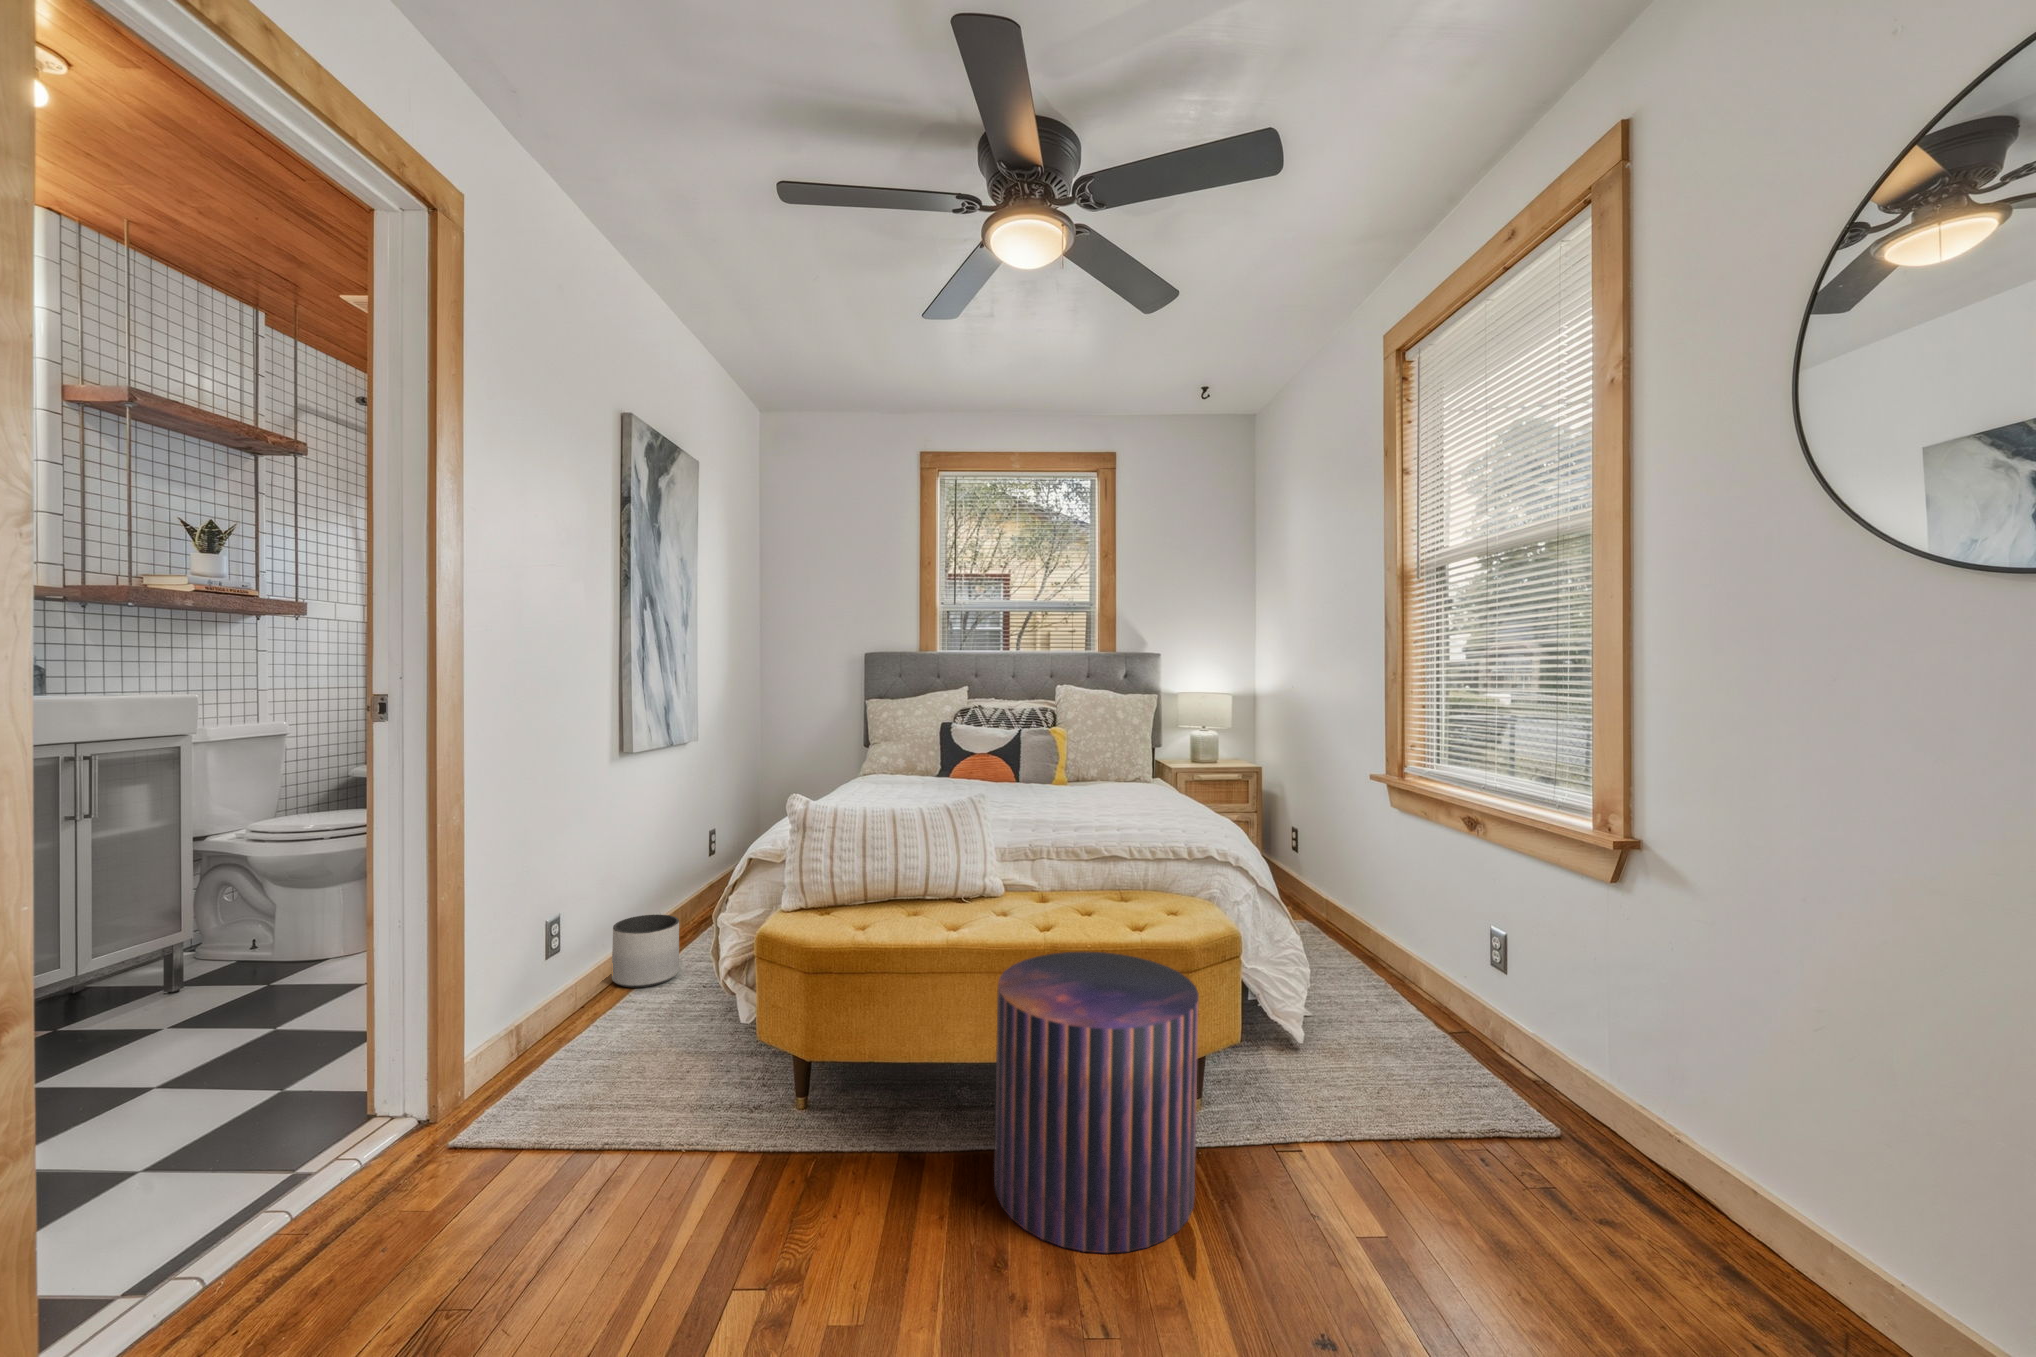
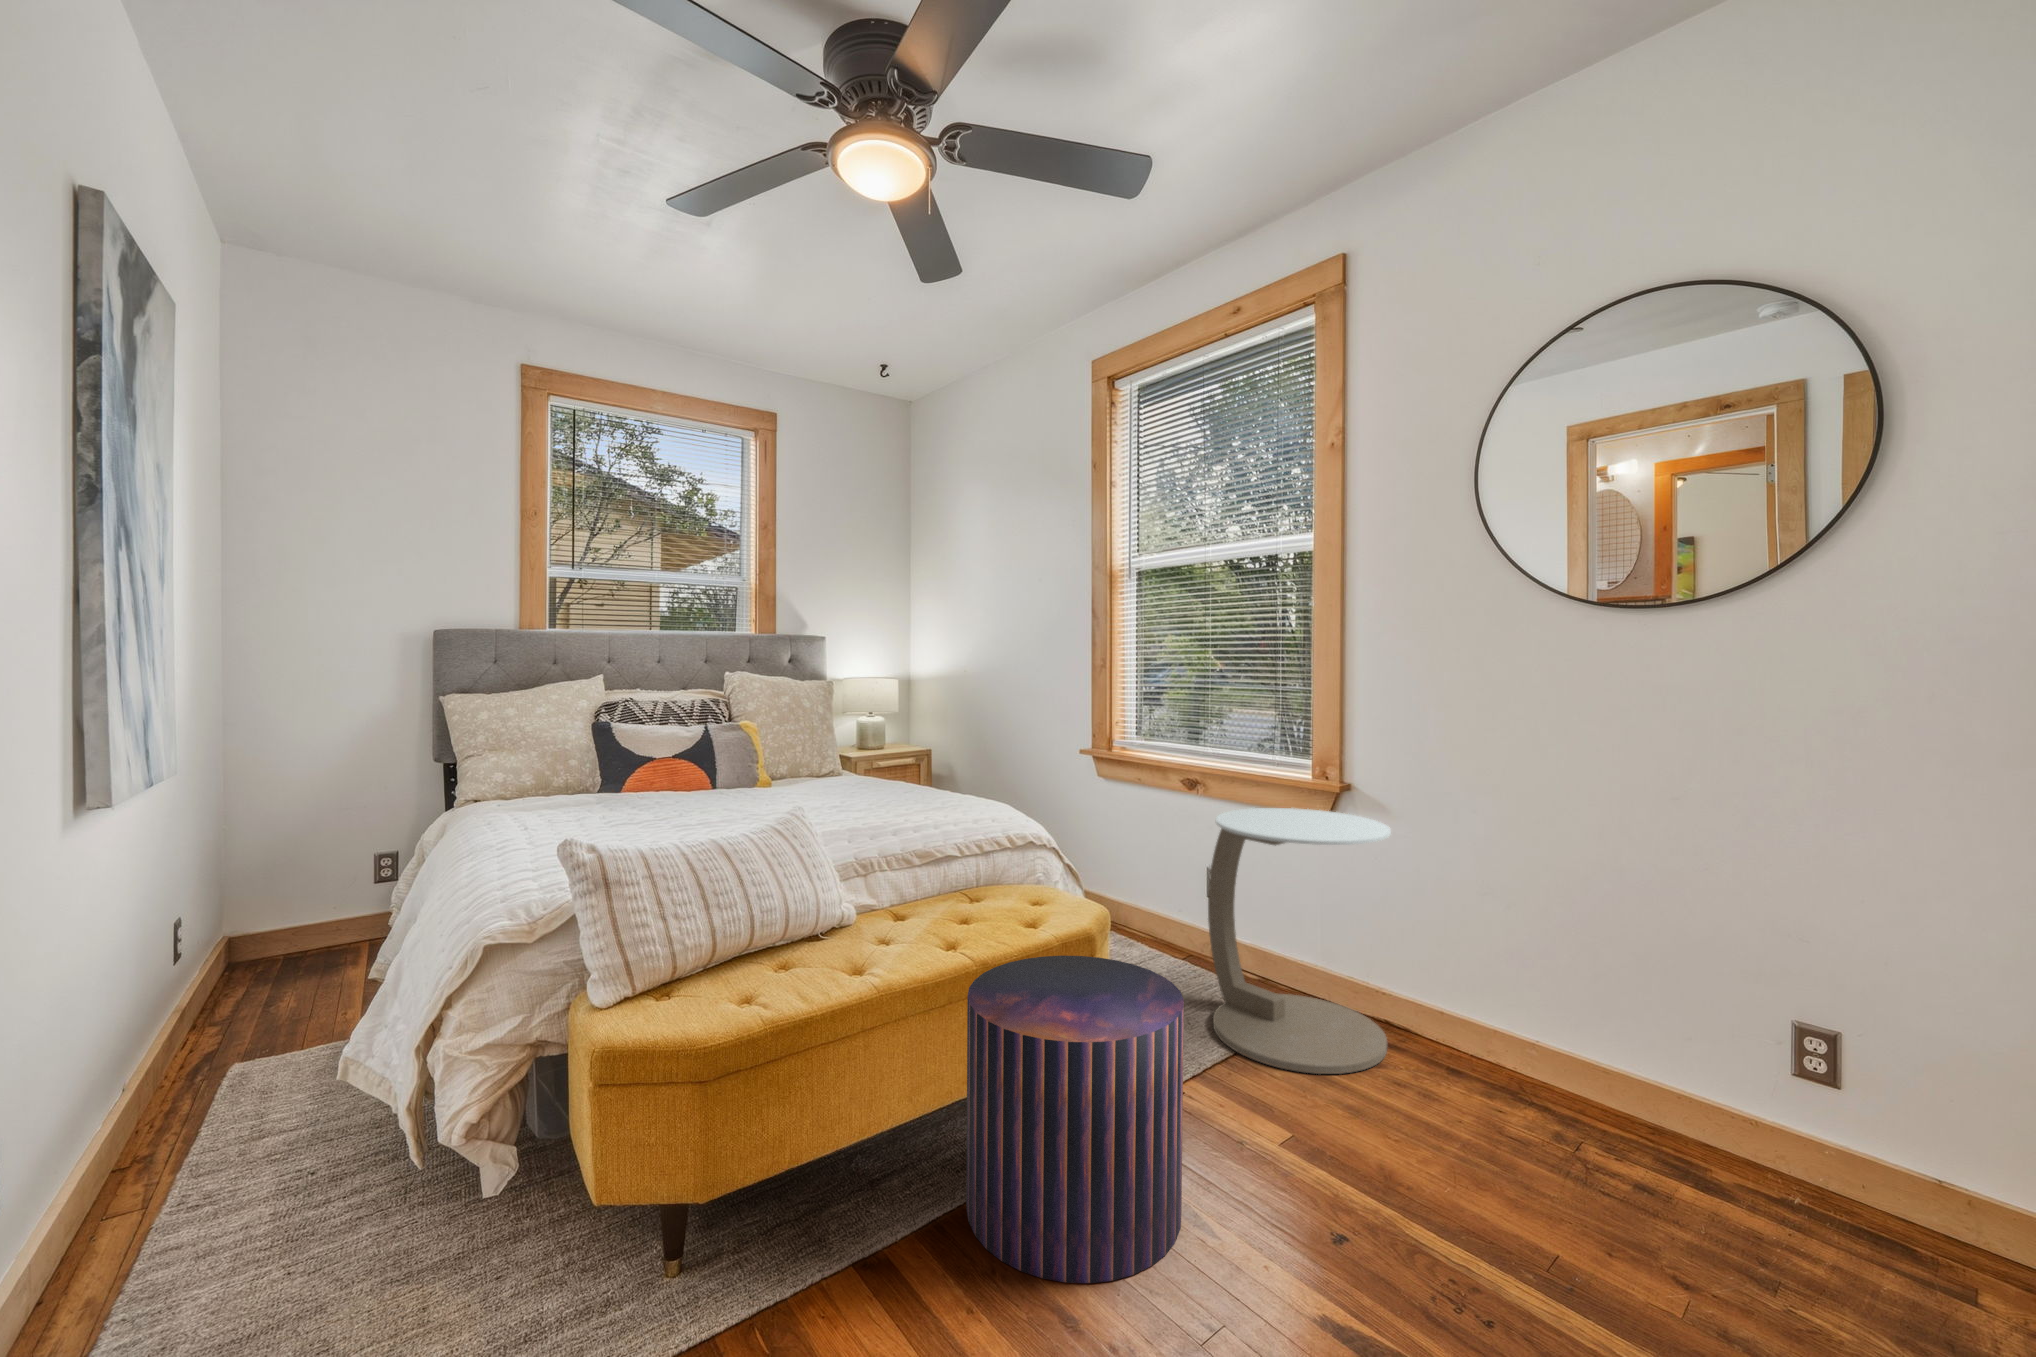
side table: none [1402,857,1643,1200] -> present [1208,808,1391,1074]
planter: present [612,915,679,988] -> none [107,1069,253,1214]

